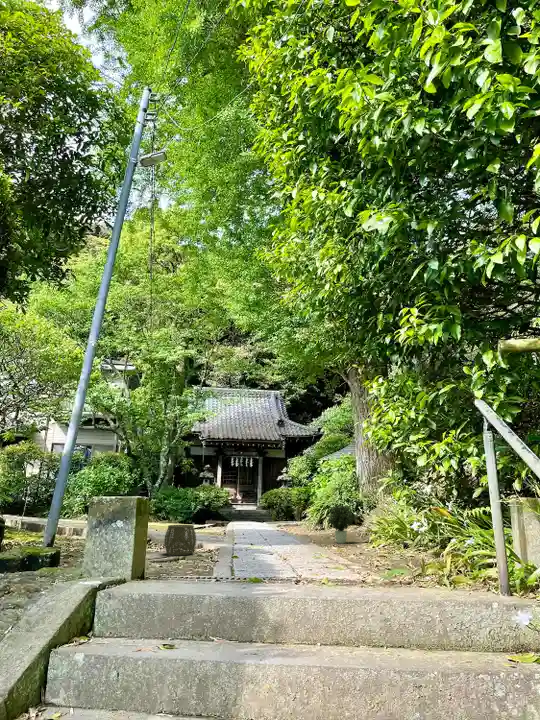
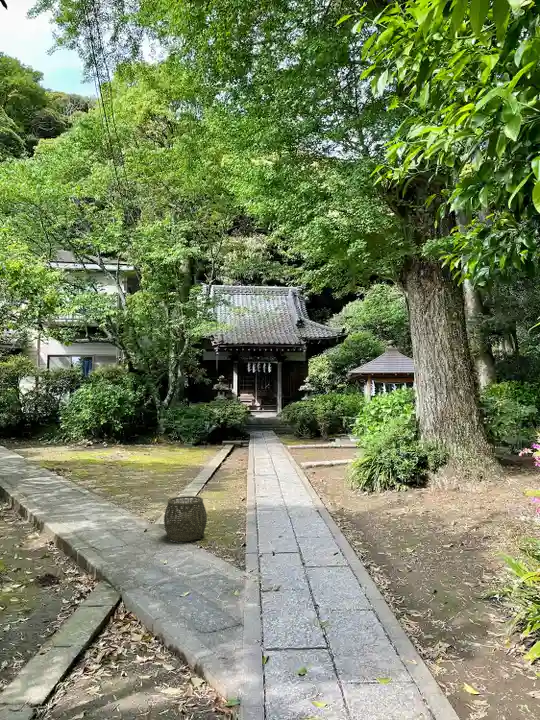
potted plant: present [327,505,353,544] -> none [375,450,409,499]

